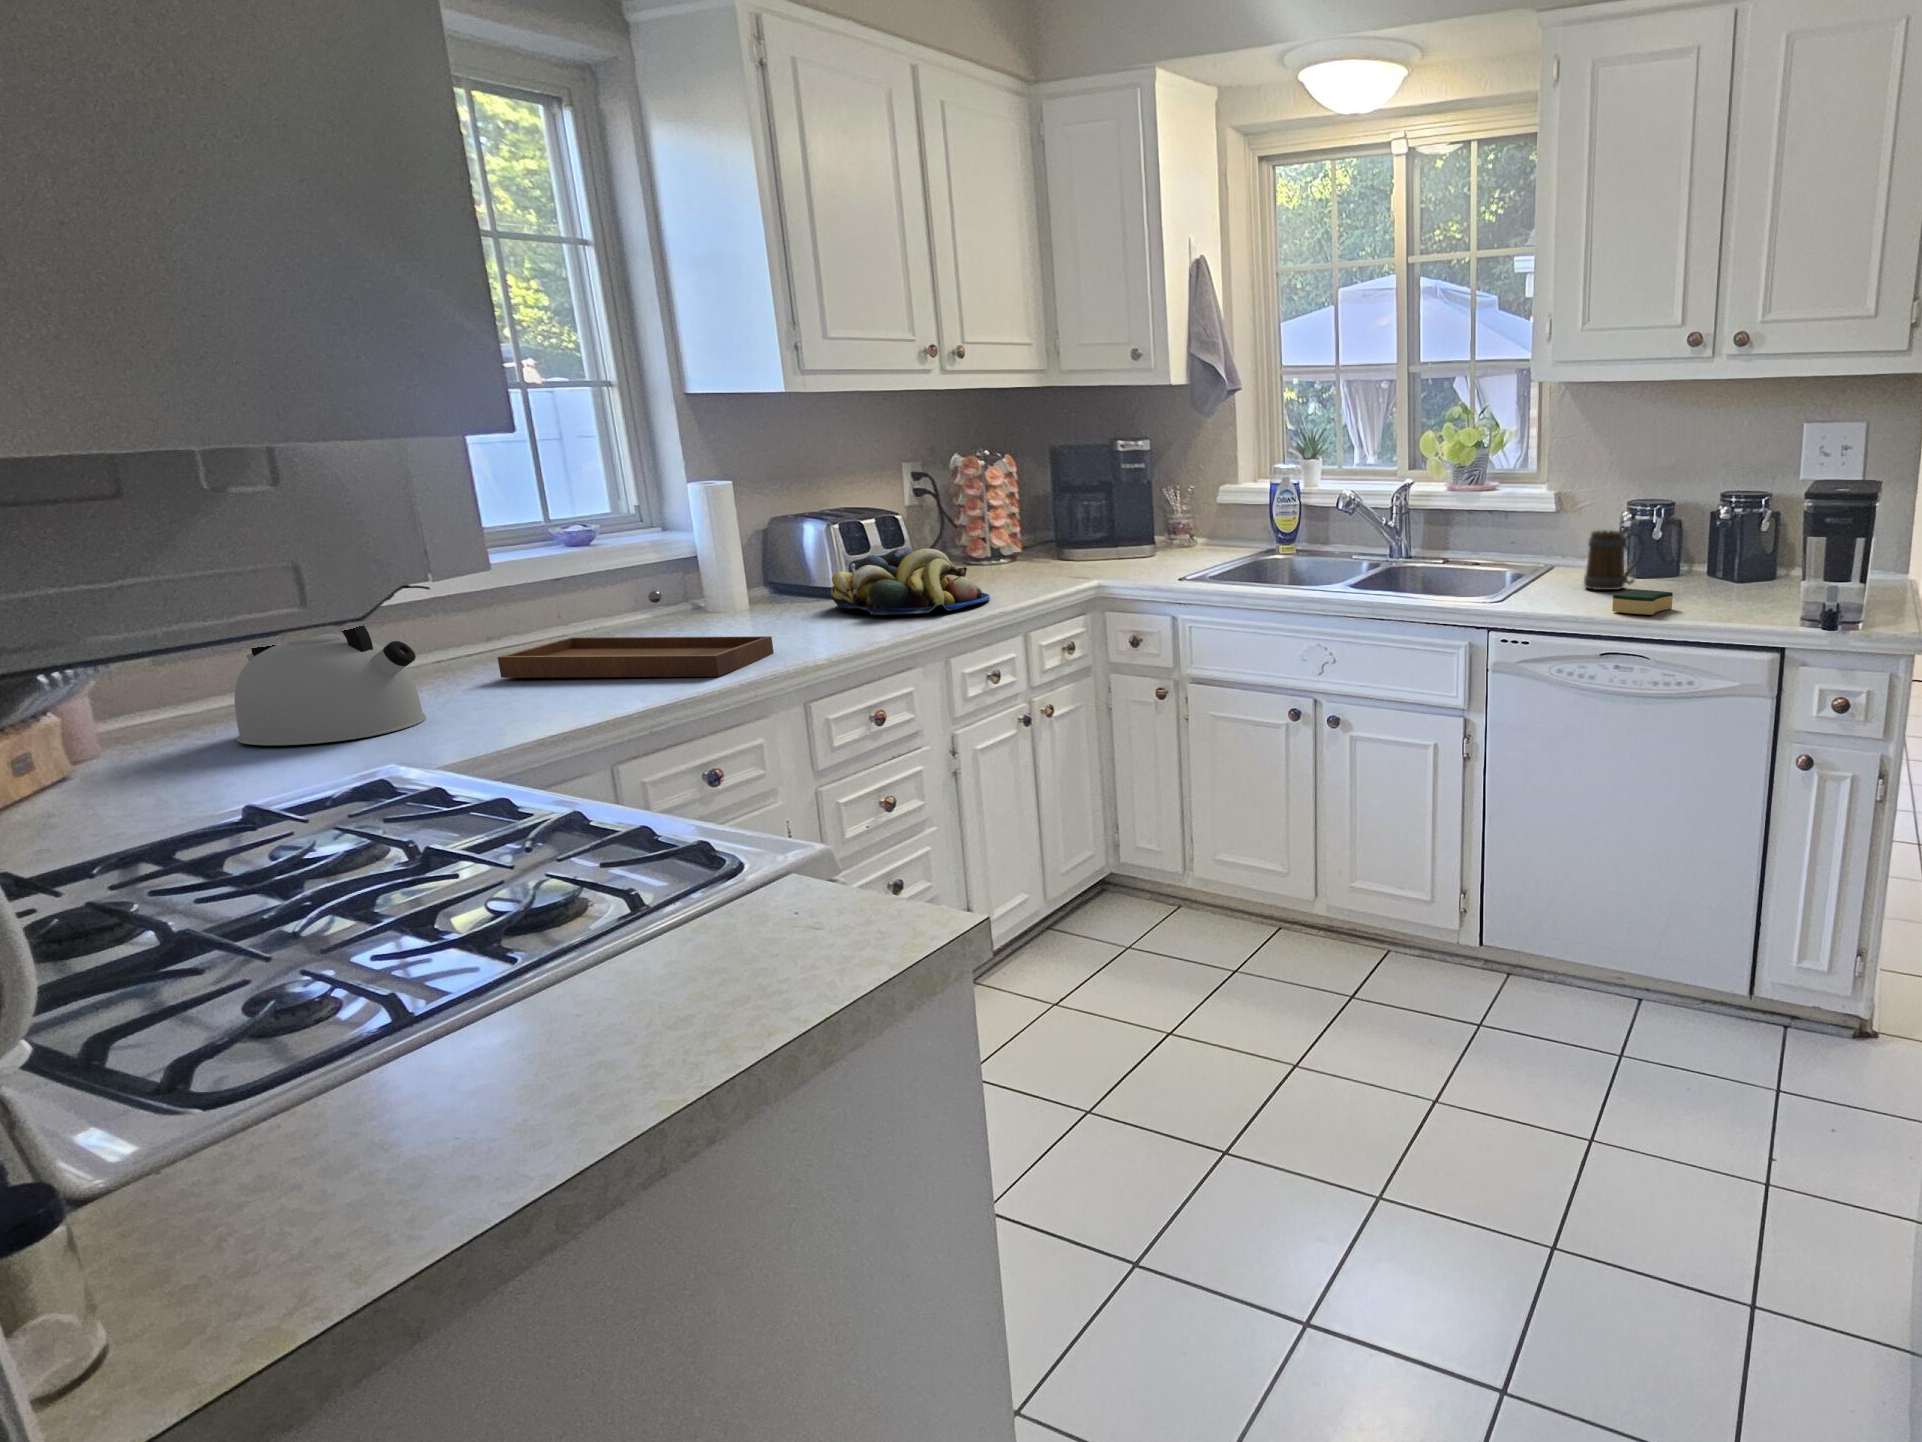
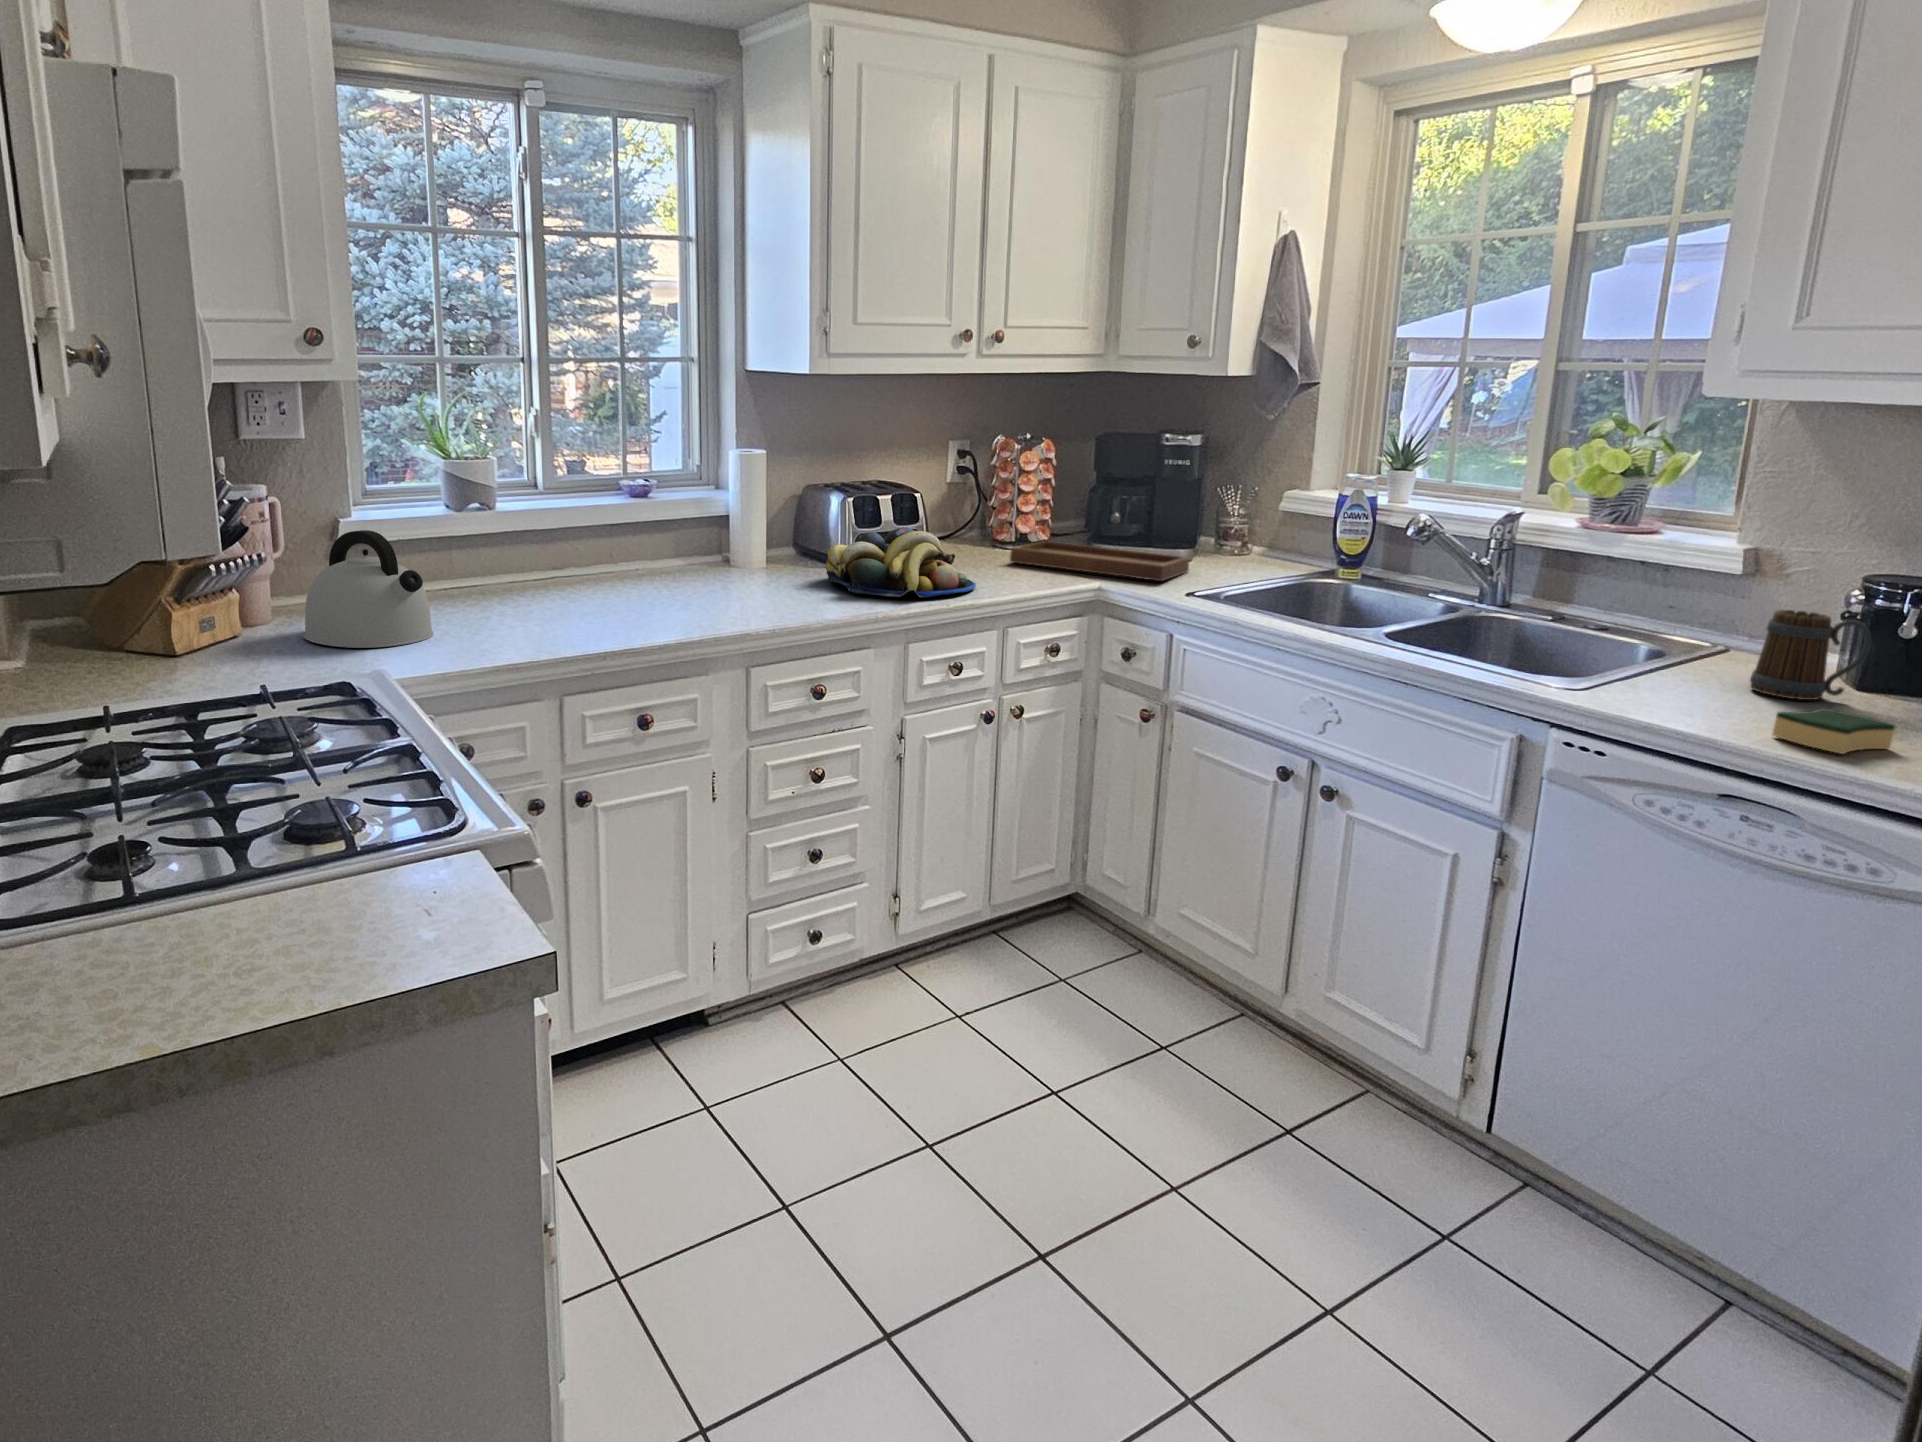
tray: present [498,591,774,678] -> present [1010,514,1190,581]

